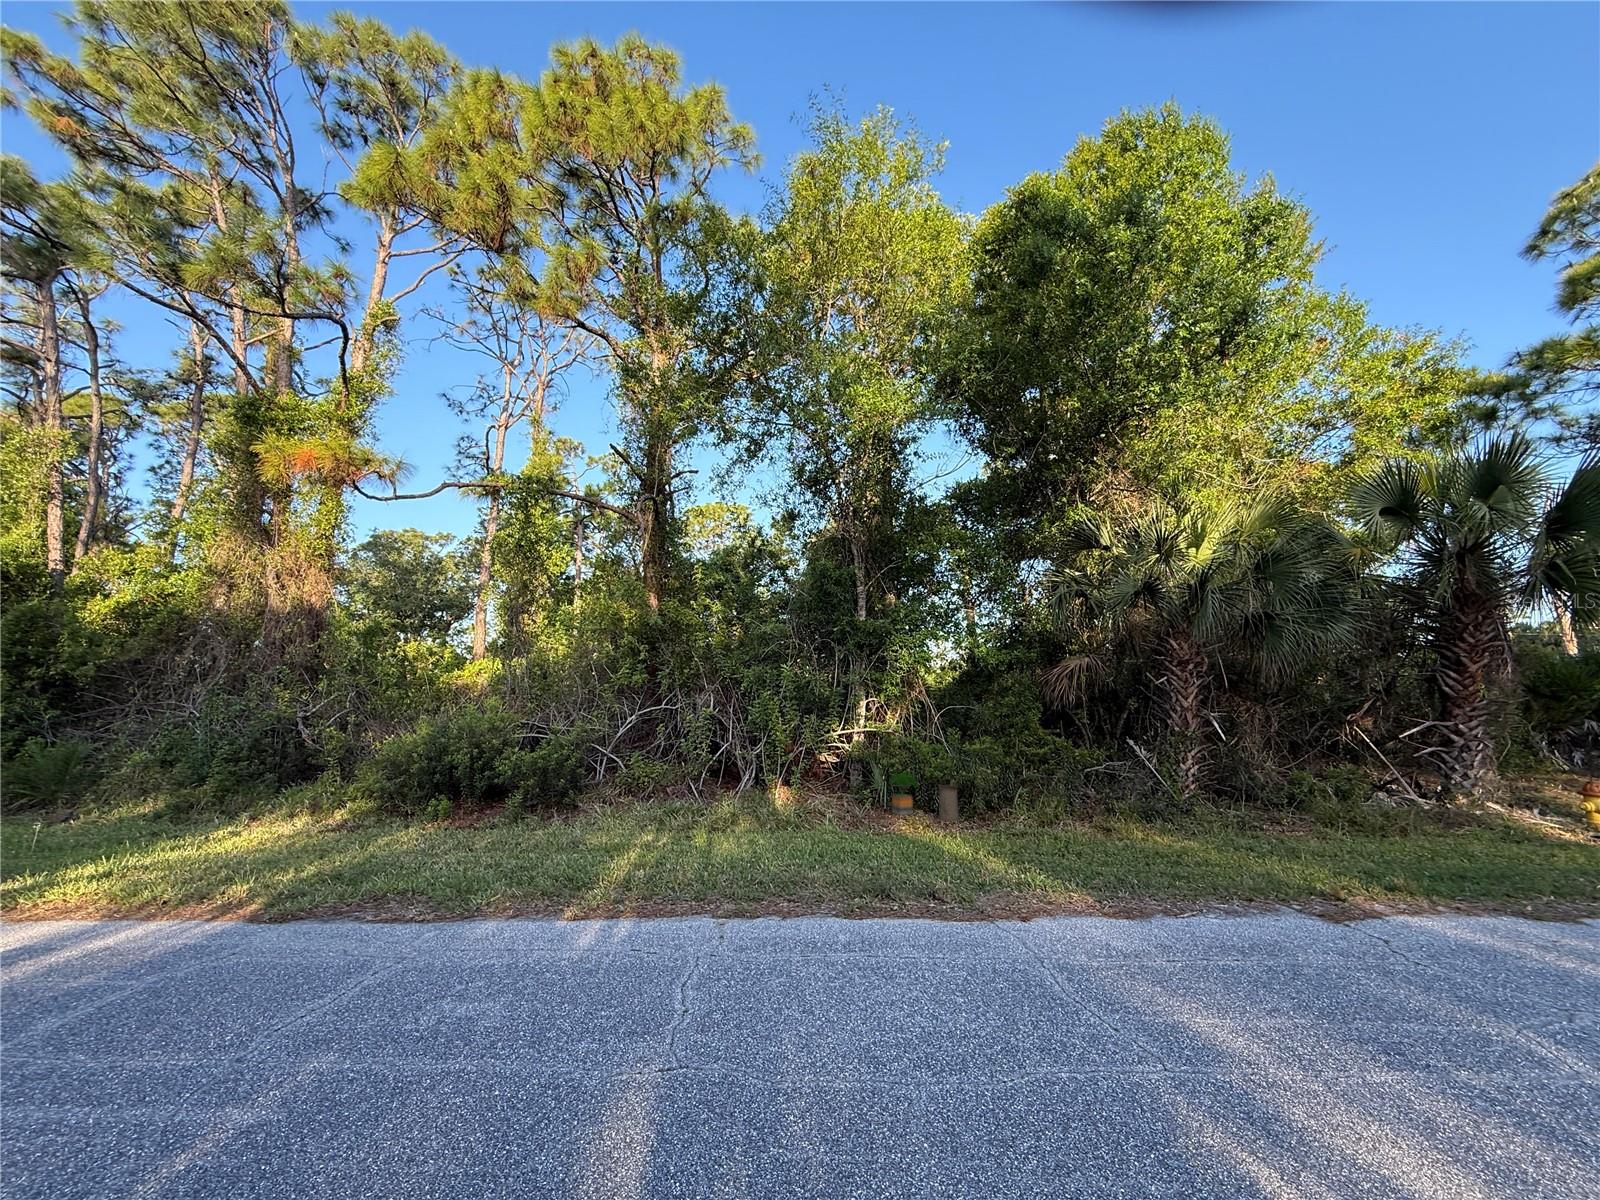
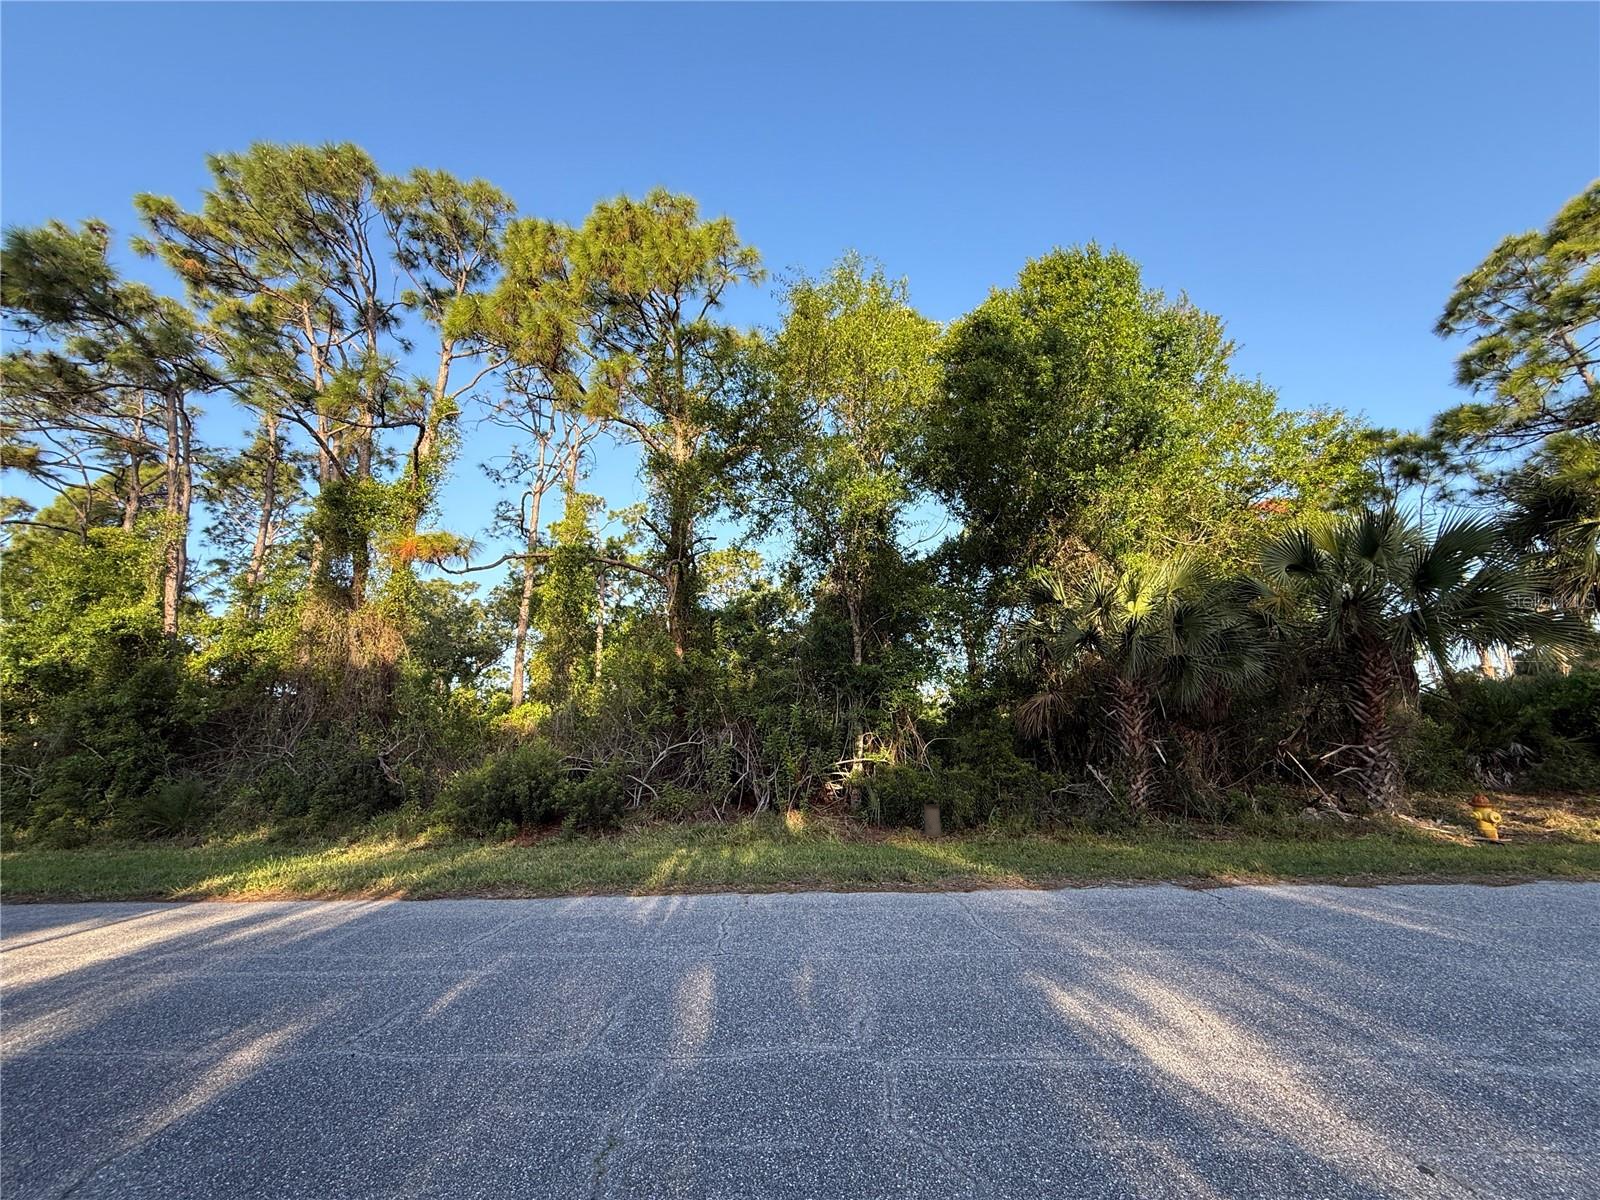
potted tree: present [889,773,918,815] -> none [882,795,908,832]

